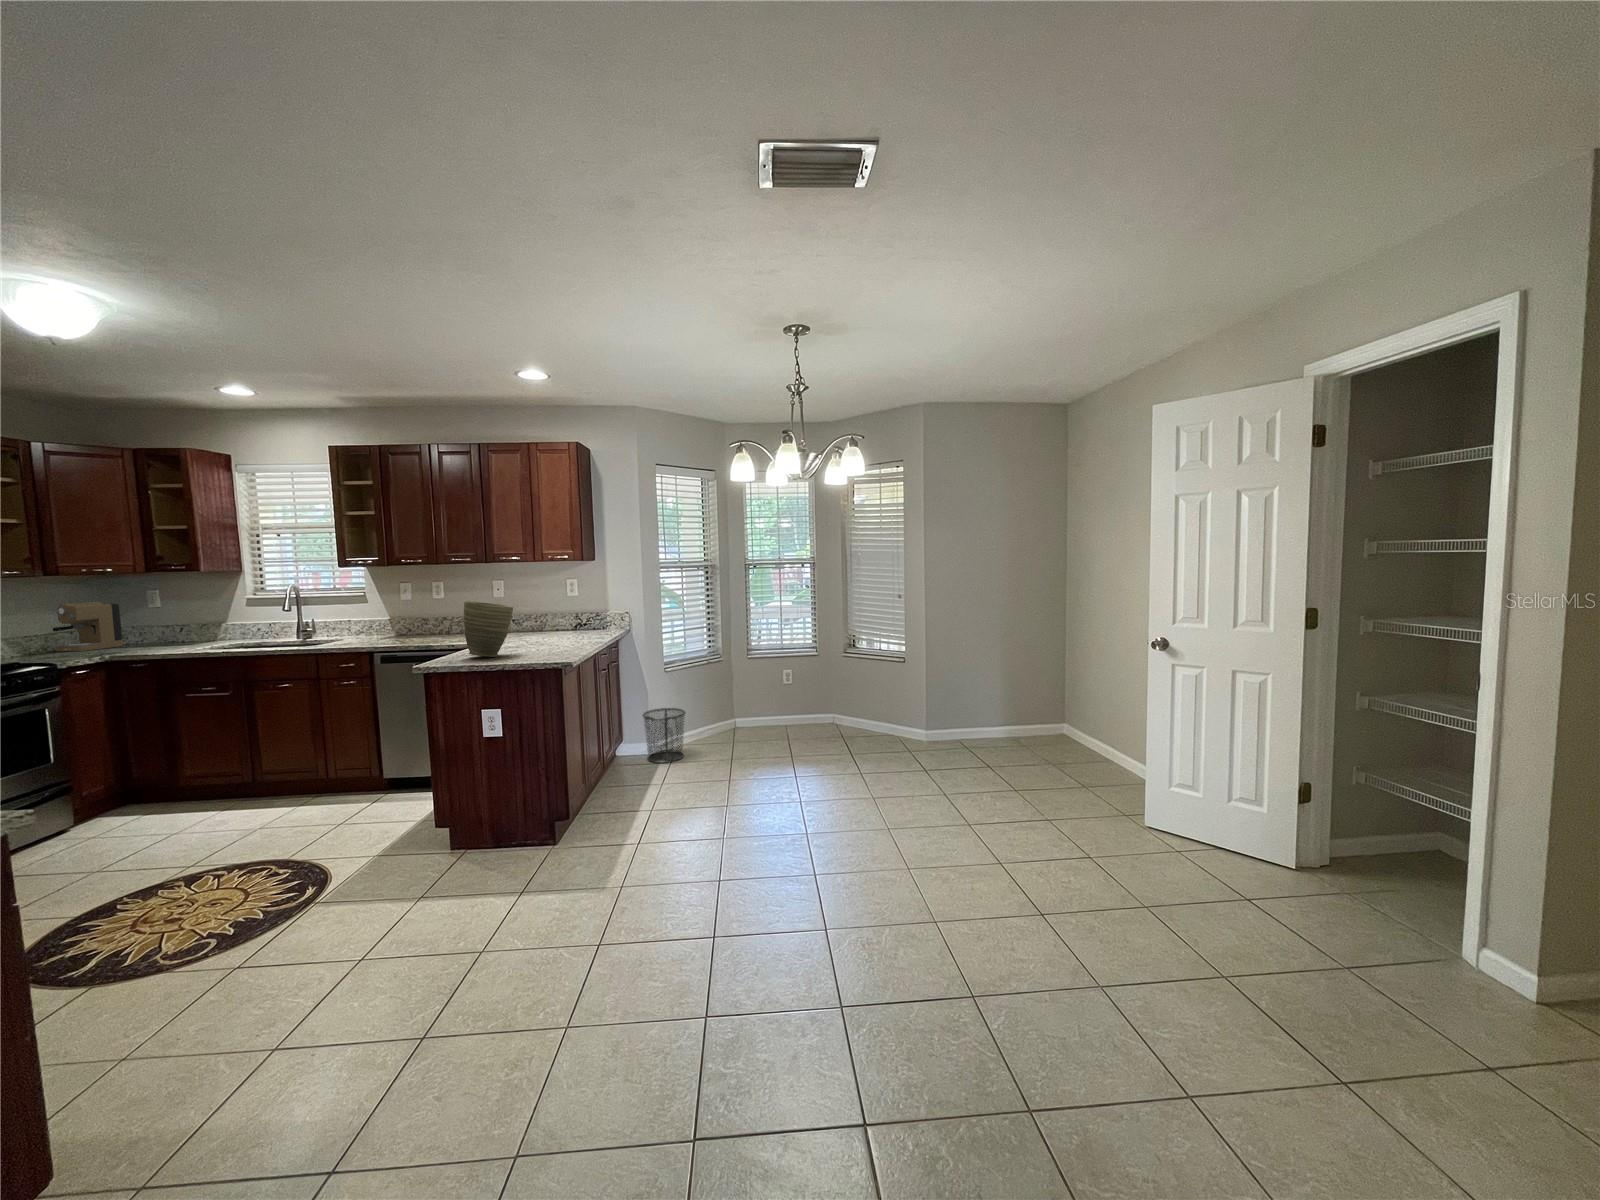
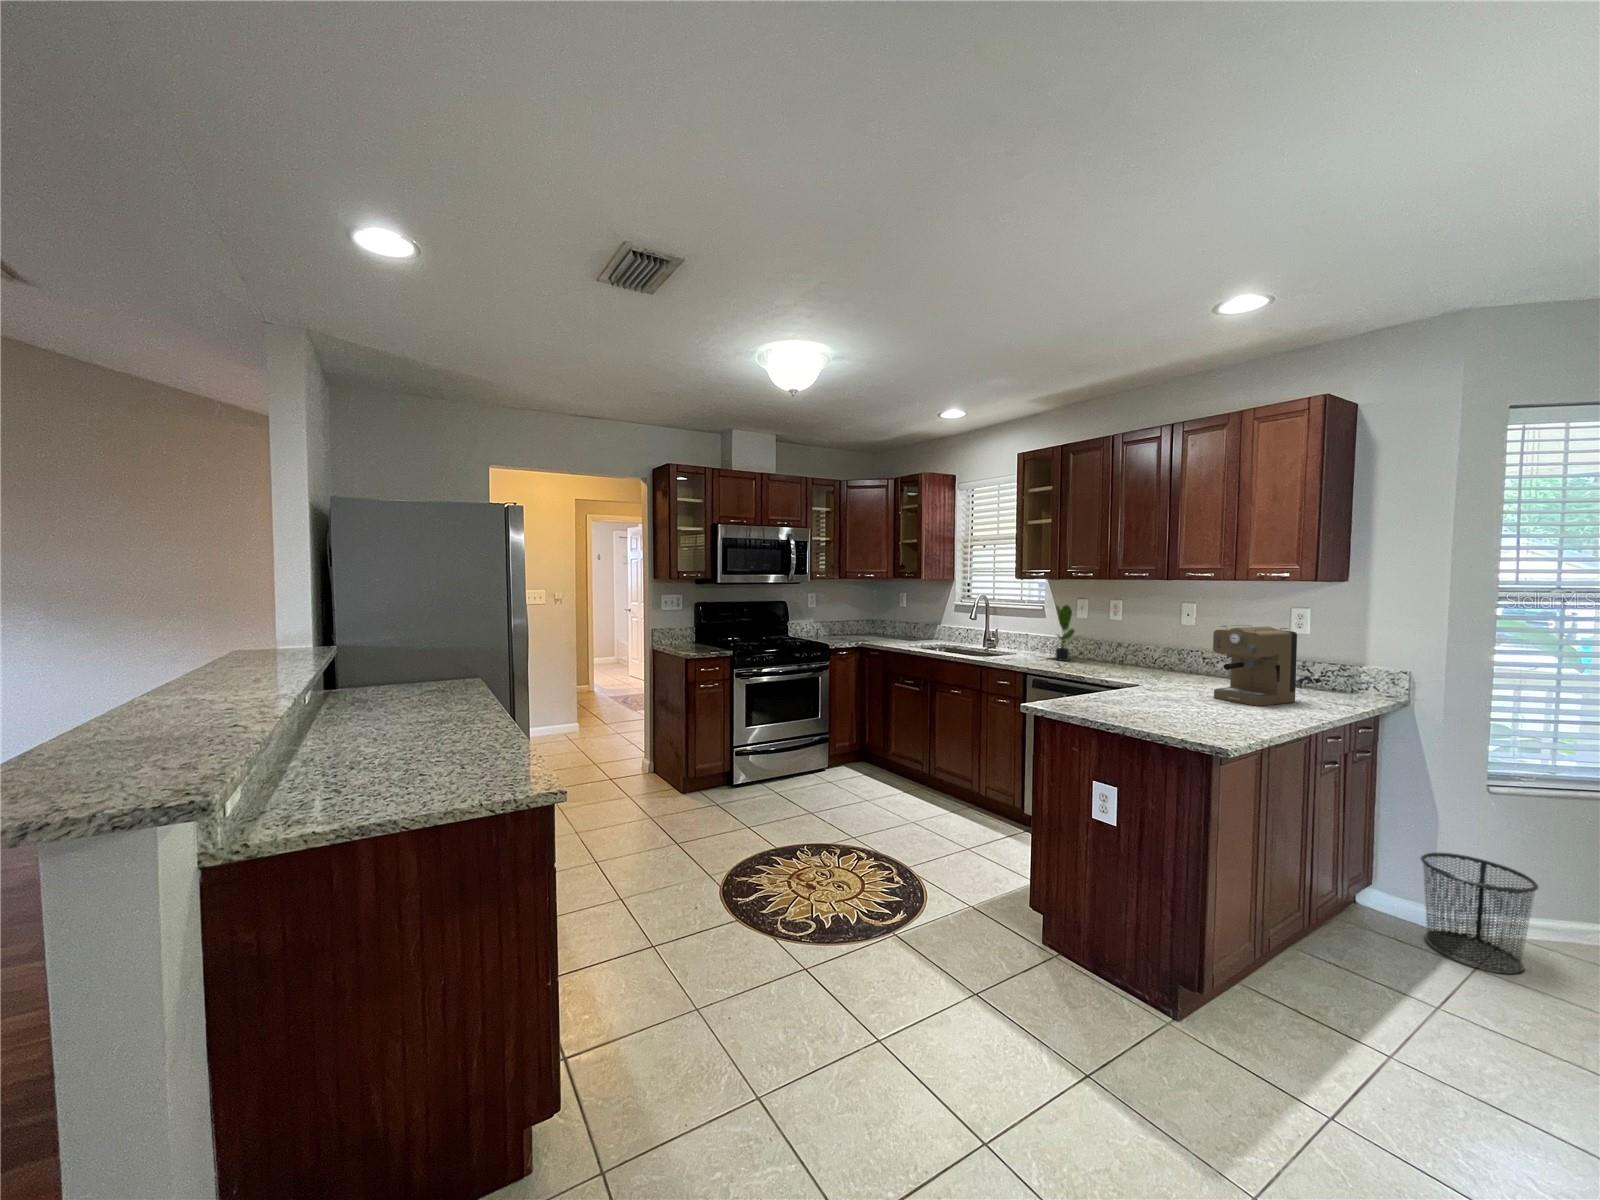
potted plant: none [381,588,414,639] -> present [1055,605,1075,661]
vase: present [464,601,513,657] -> none [1093,629,1165,710]
coffee maker: present [53,602,123,651] -> present [1213,626,1297,706]

